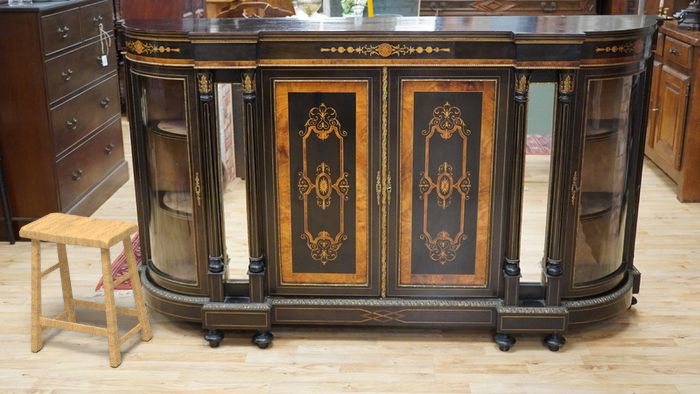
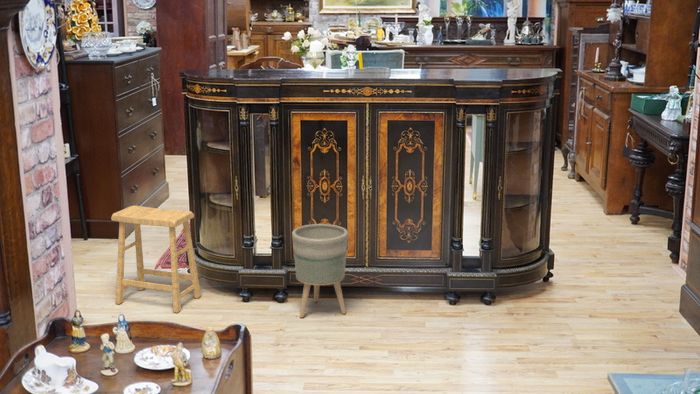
planter: none [277,240,357,376] -> present [292,224,348,318]

